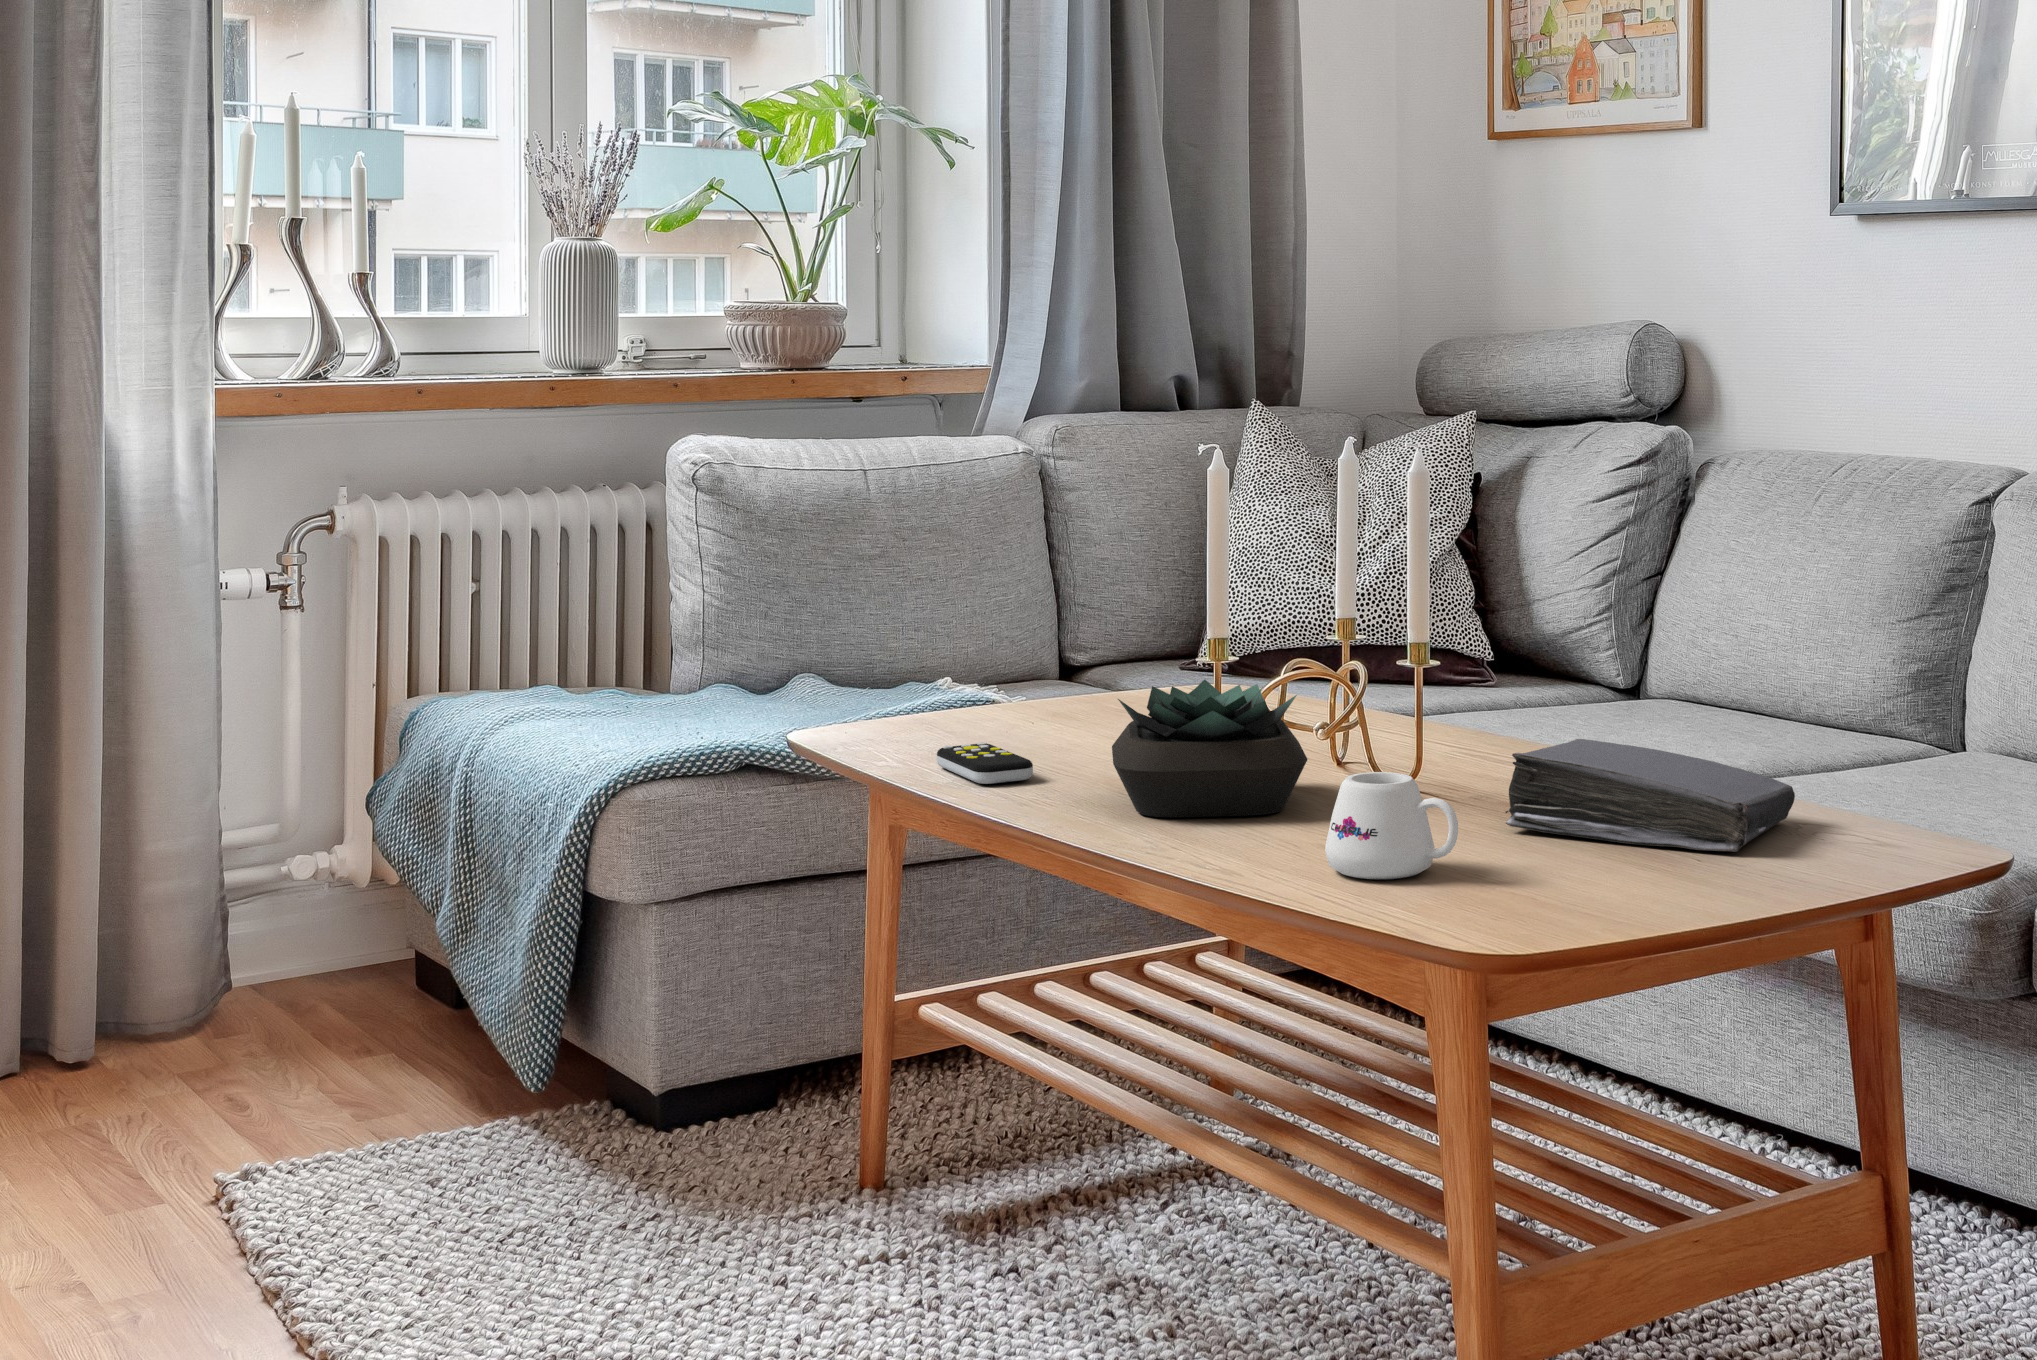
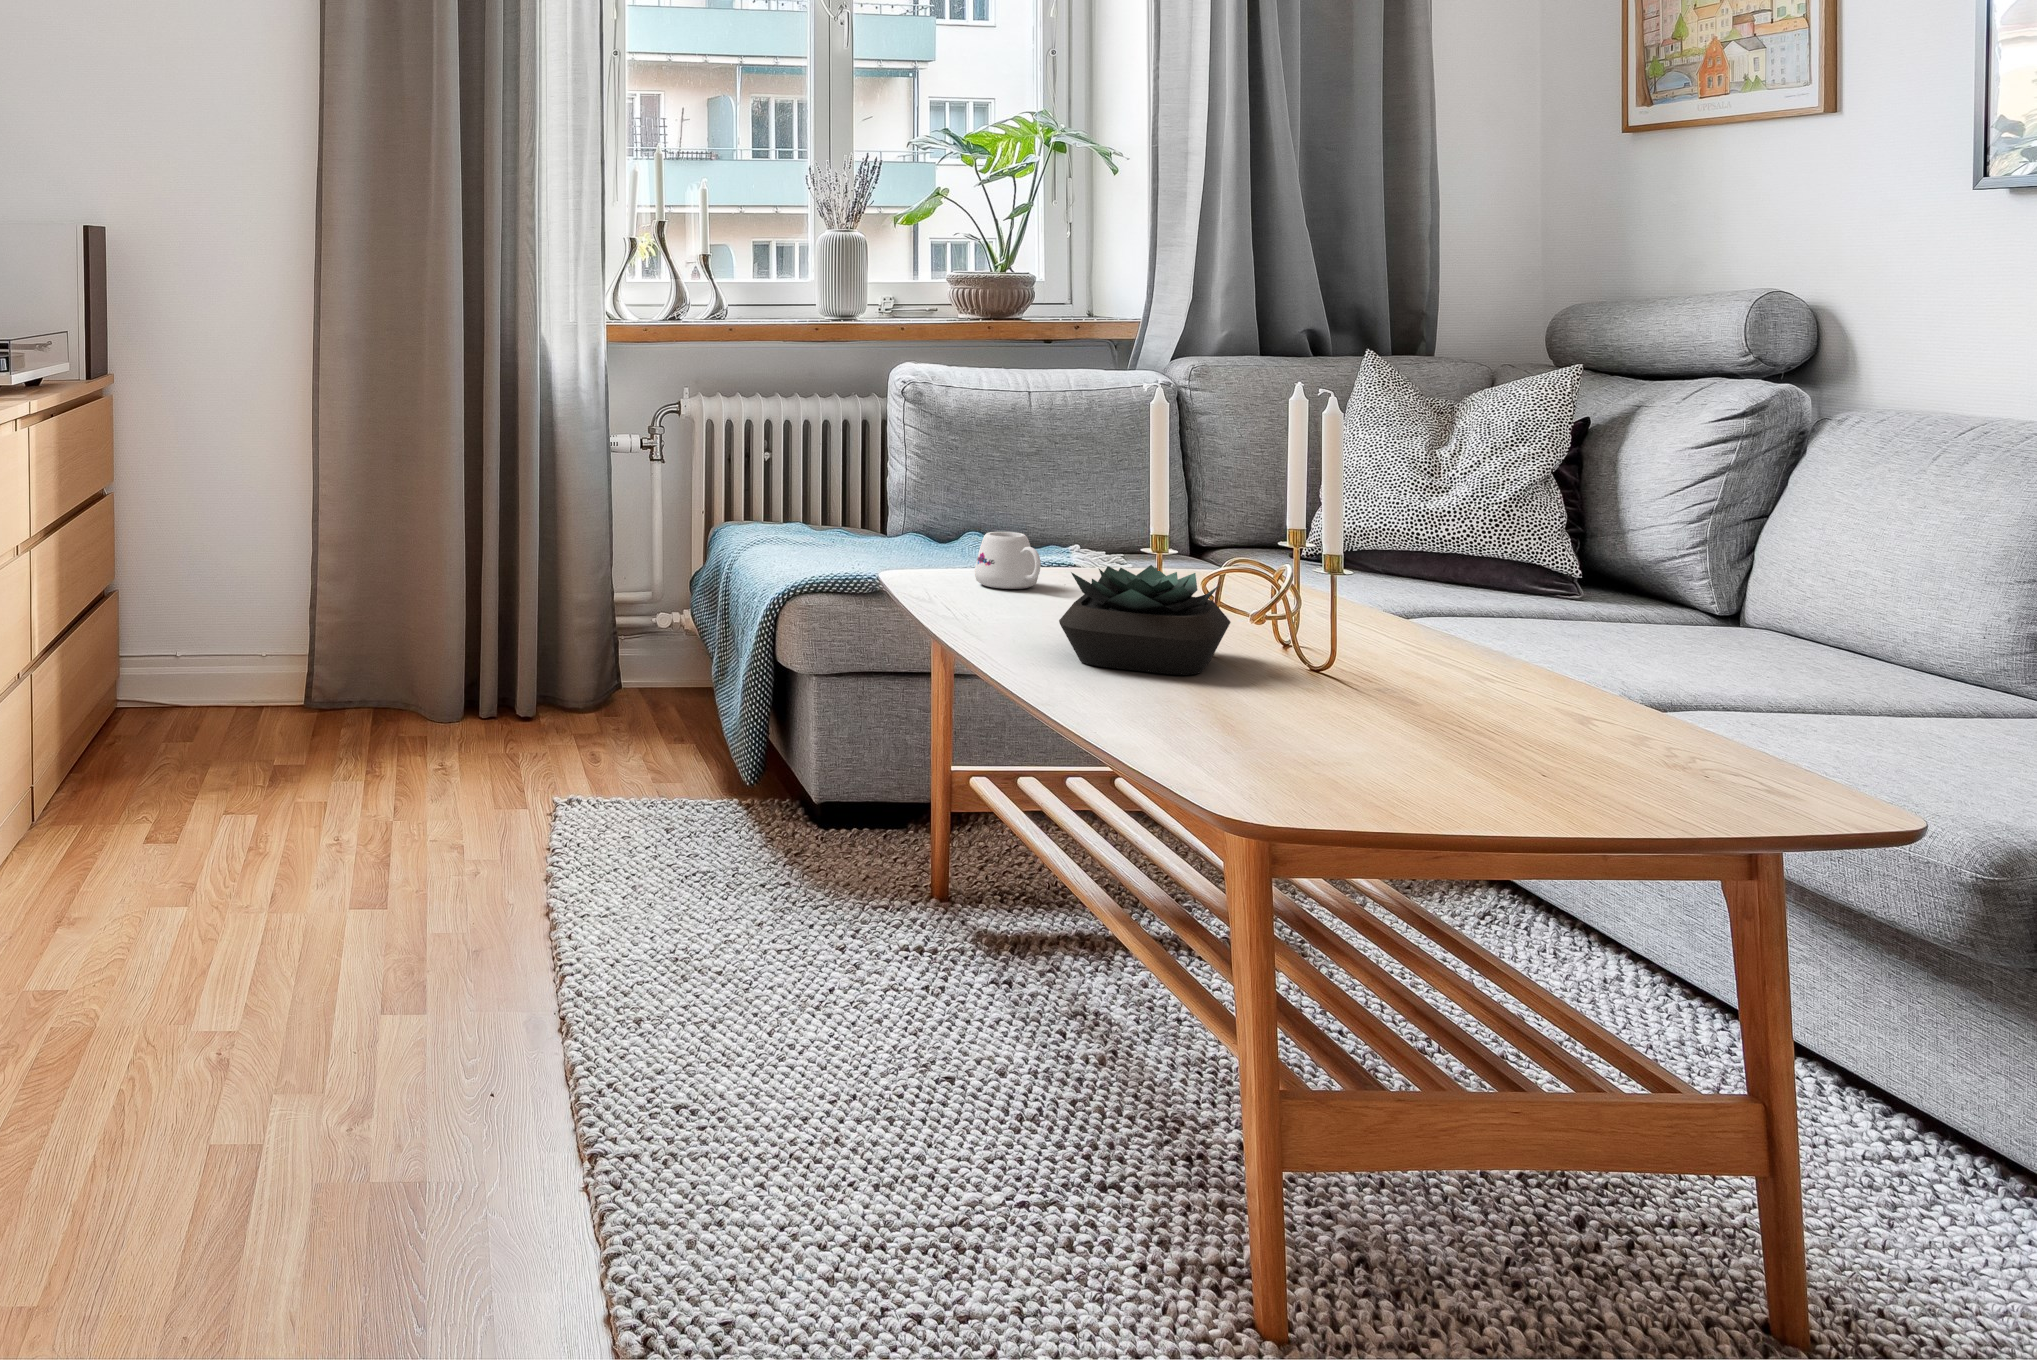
book: present [1505,739,1795,852] -> none [1381,649,1694,767]
remote control: present [937,742,1033,784] -> none [966,594,1027,625]
mug: present [1325,772,1458,879] -> present [975,532,1041,589]

